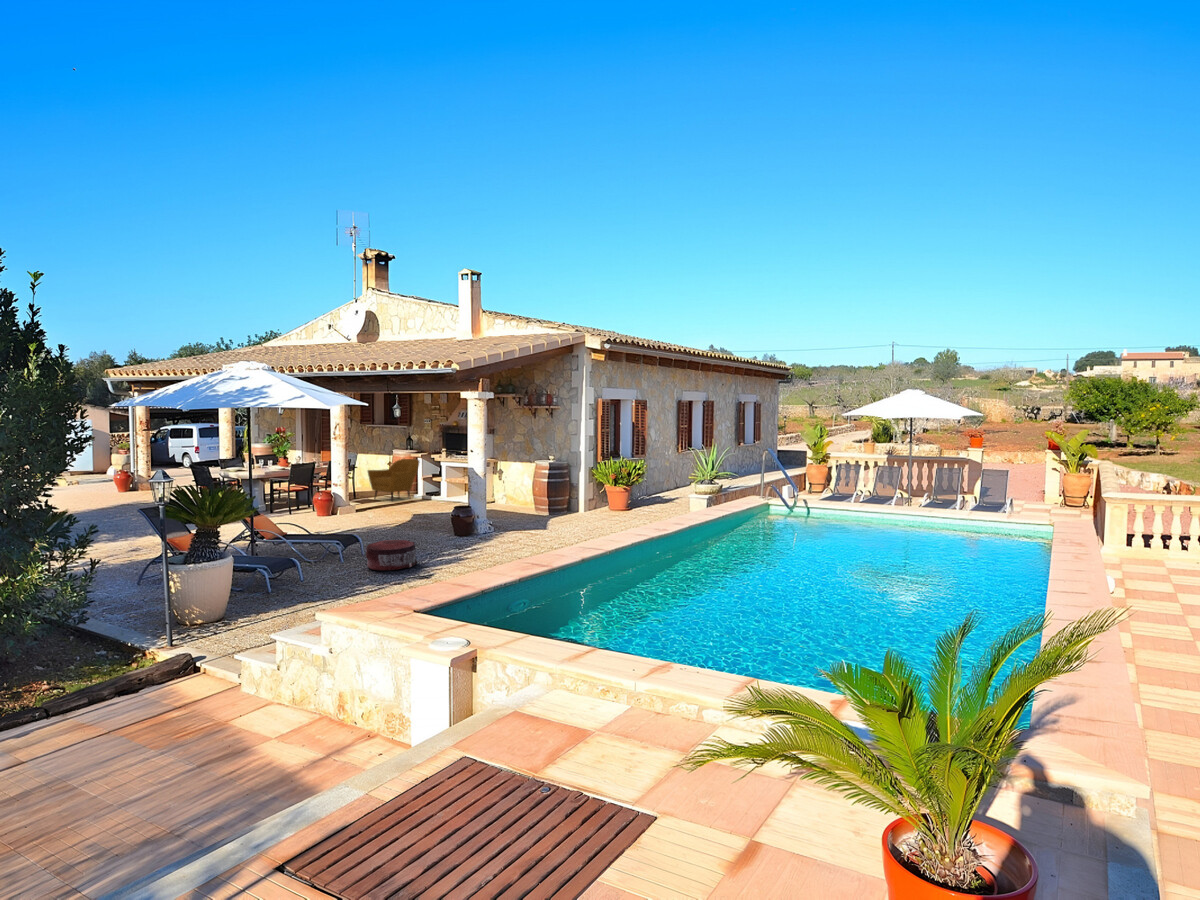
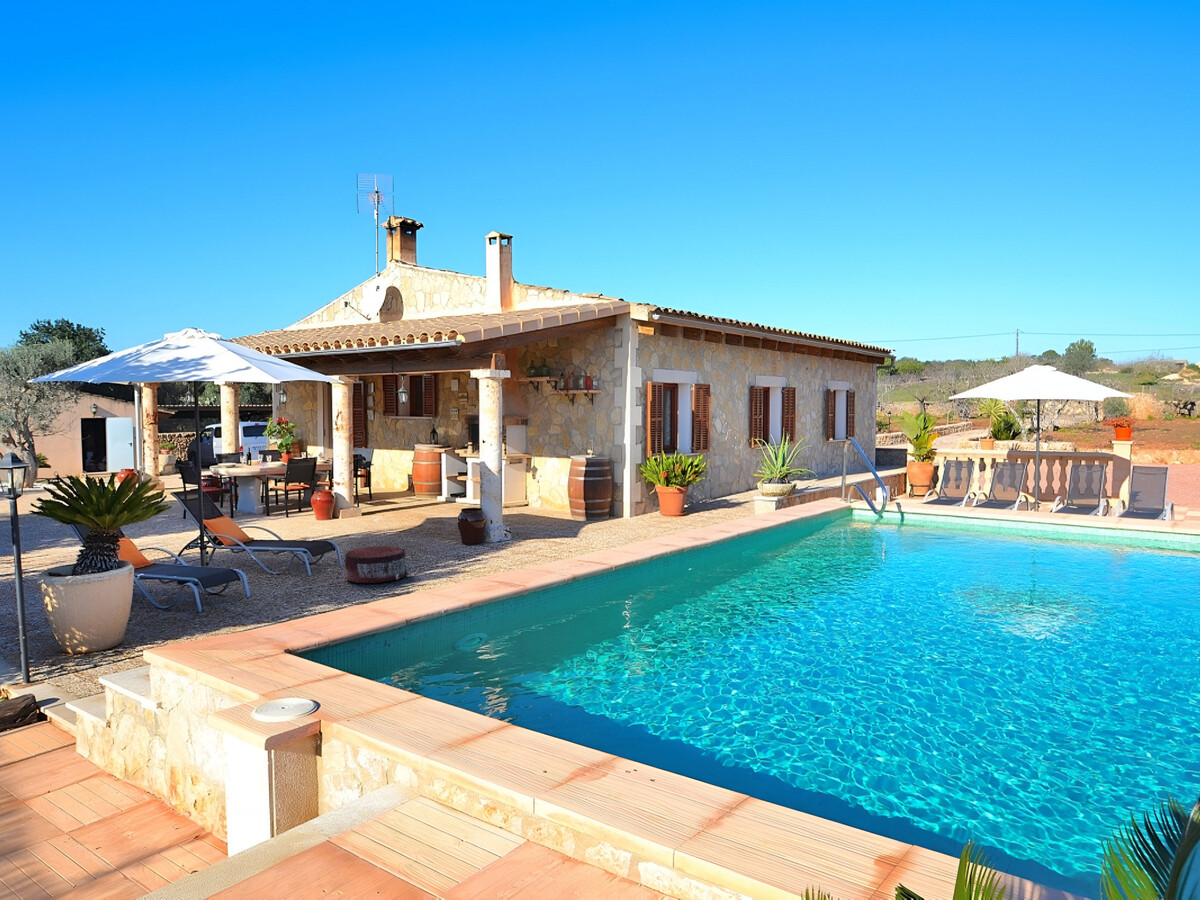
armchair: present [368,458,419,501] -> none [383,454,443,503]

